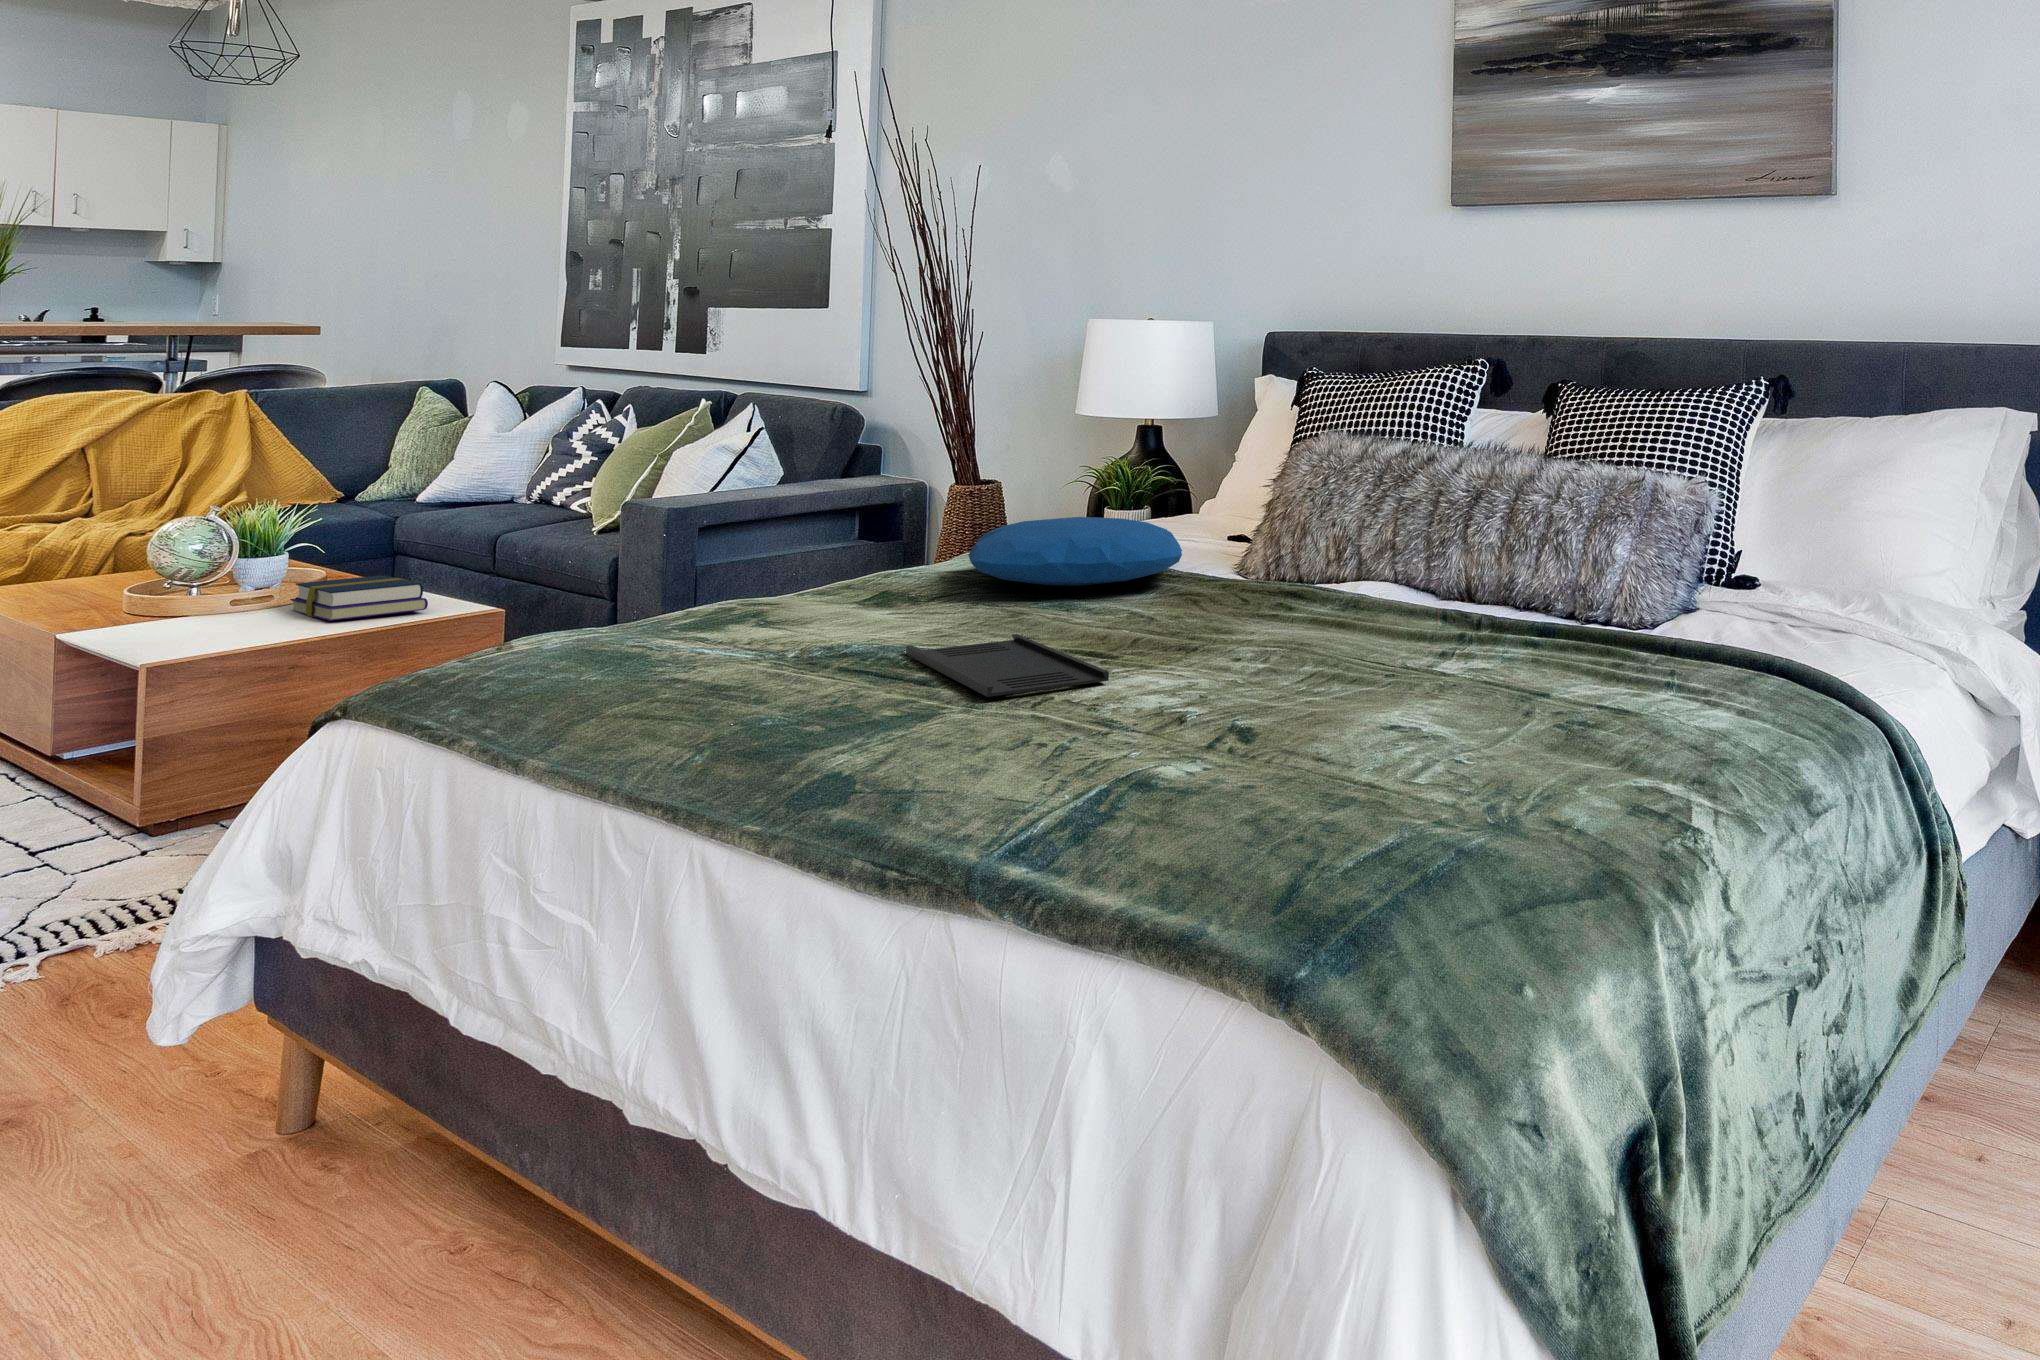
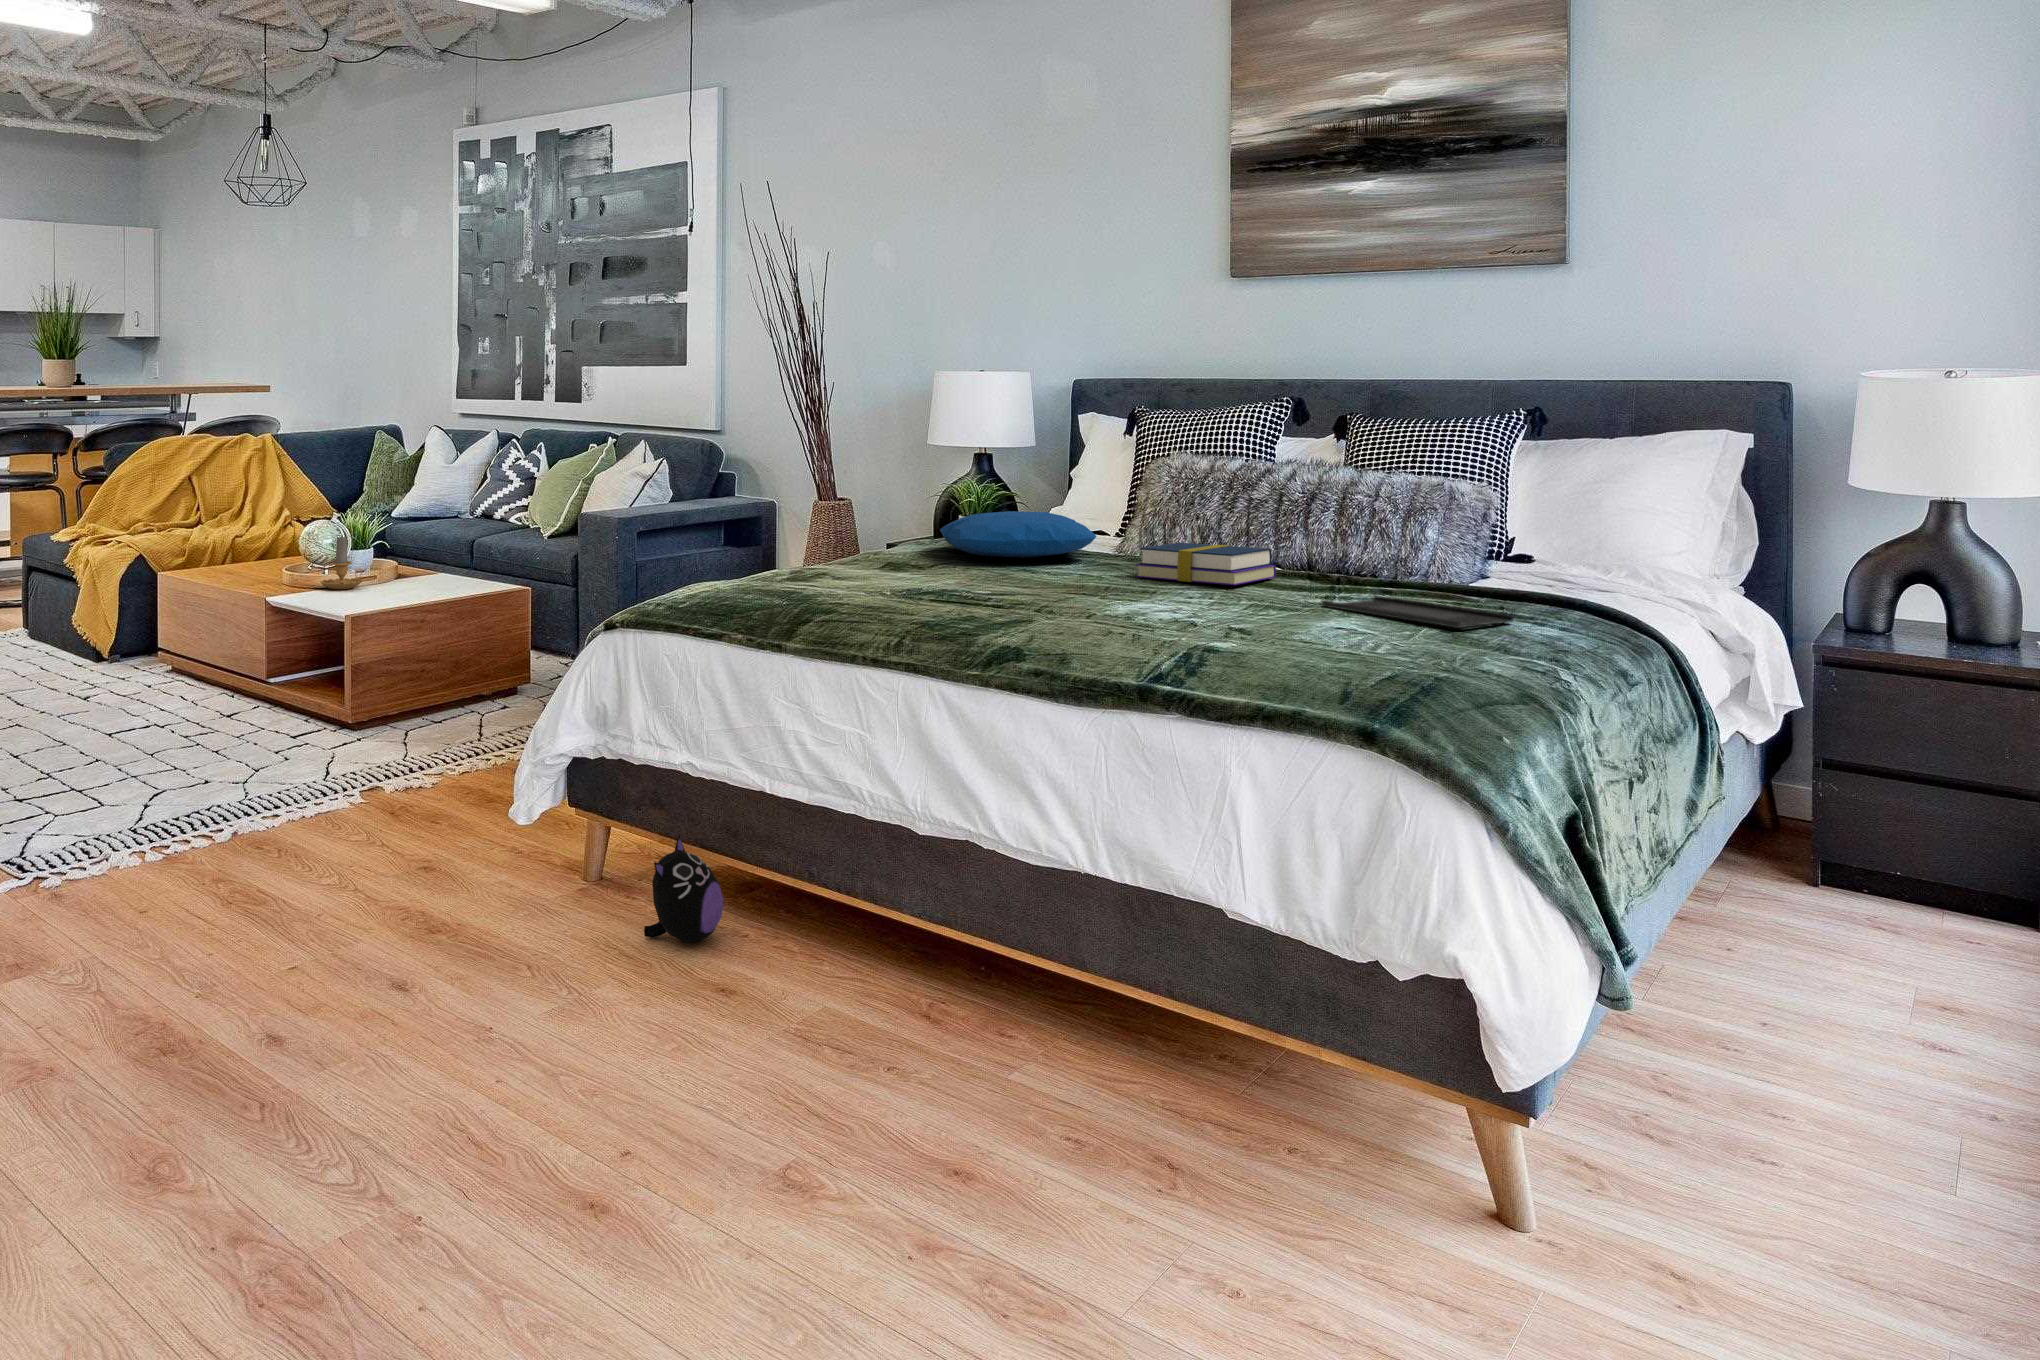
candle: none [135,543,222,623] -> present [320,537,363,589]
book: present [290,576,428,621] -> present [1136,543,1276,585]
tray: present [906,634,1109,697] -> present [1322,595,1514,628]
plush toy: none [253,1076,421,1271] -> present [644,835,723,942]

